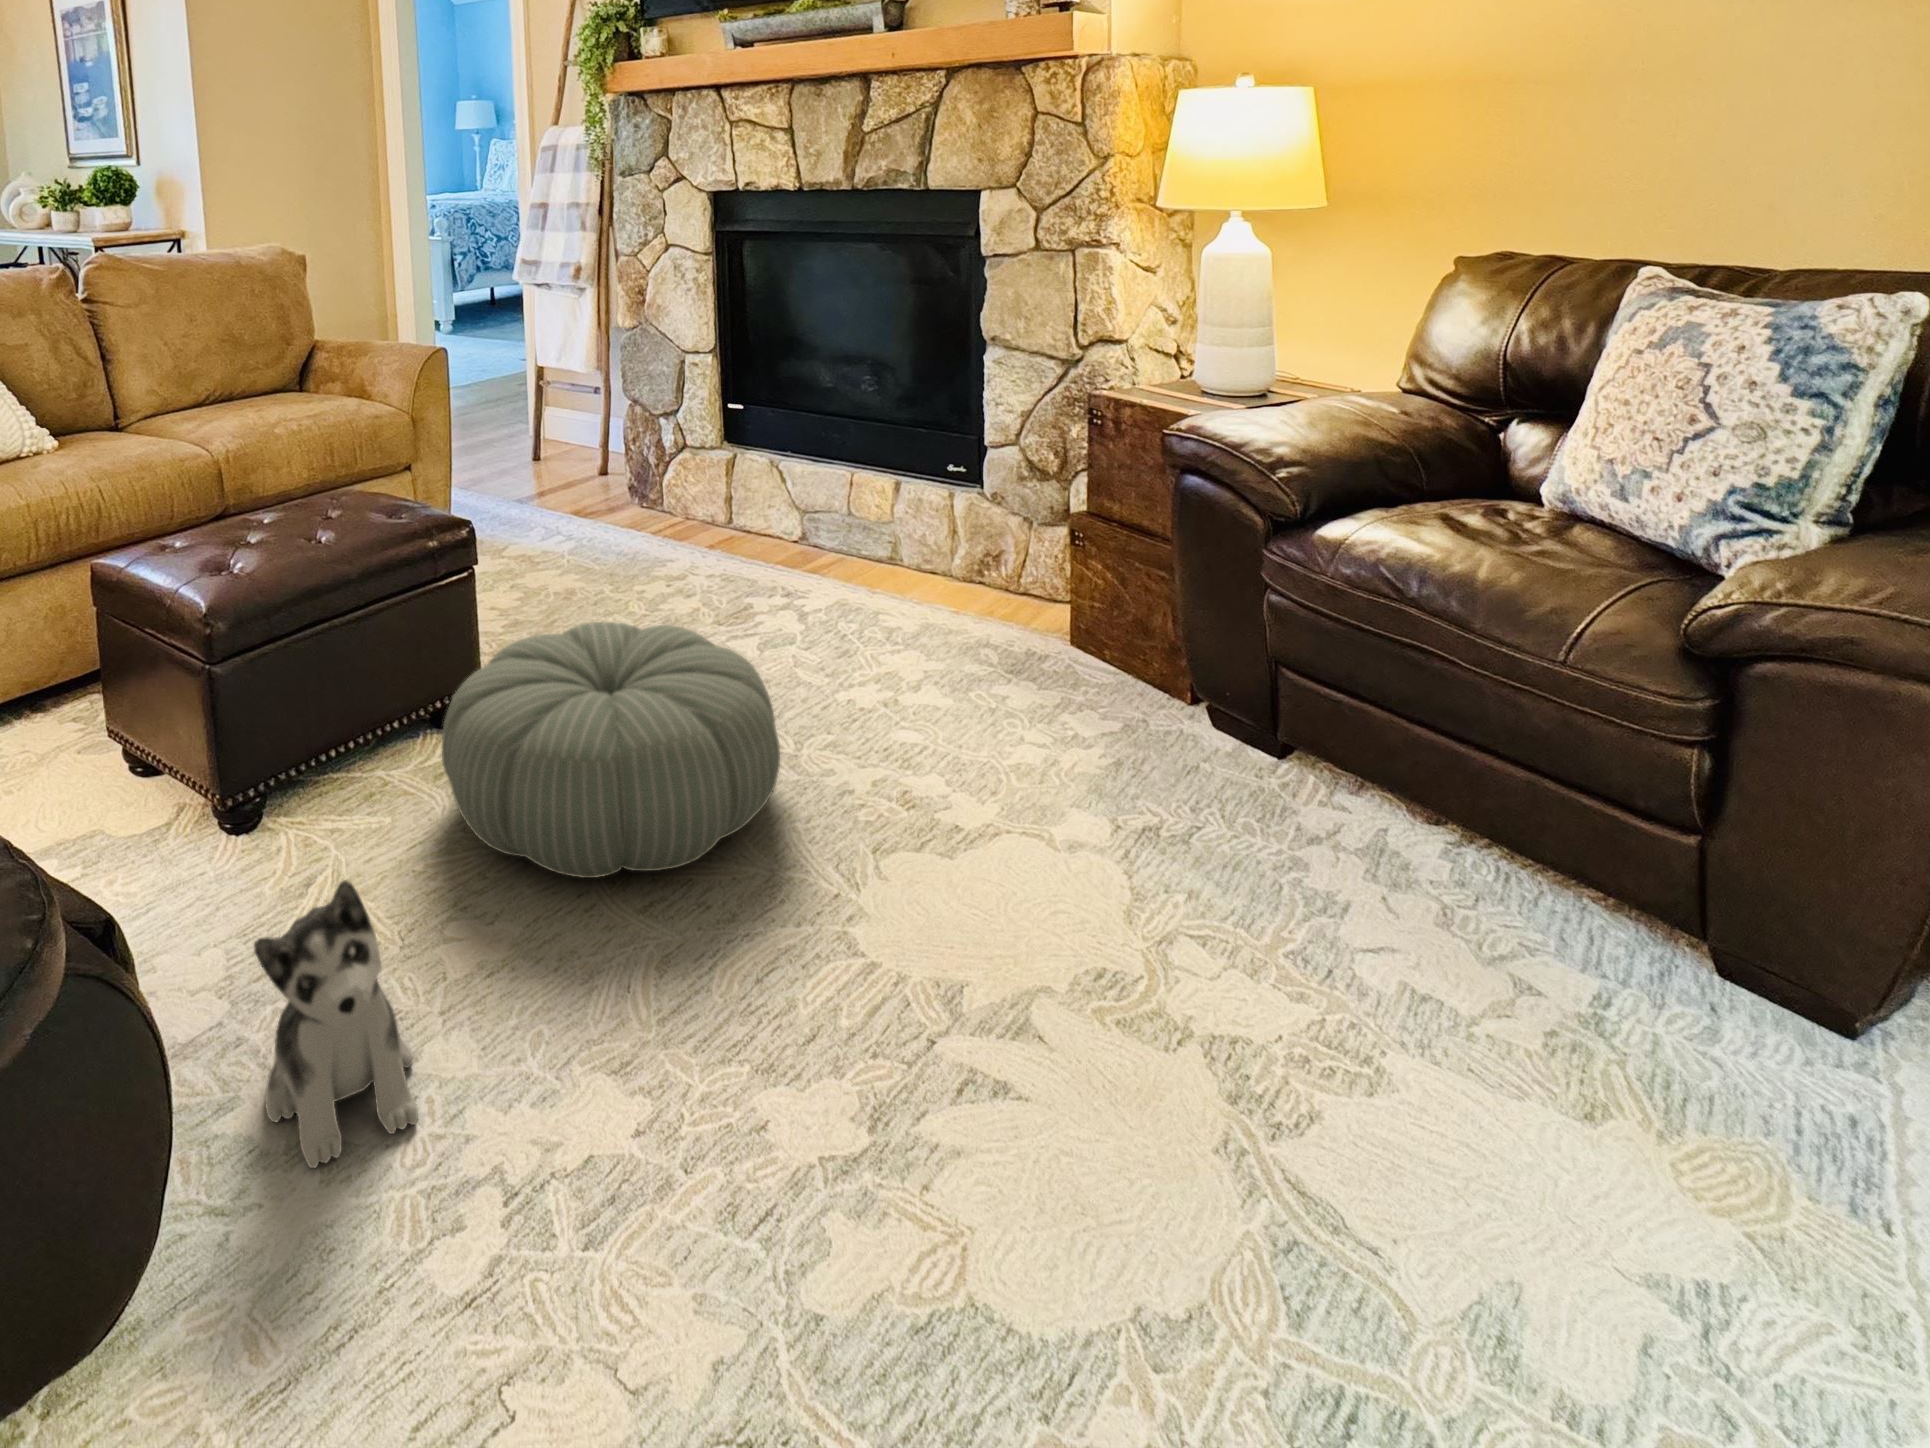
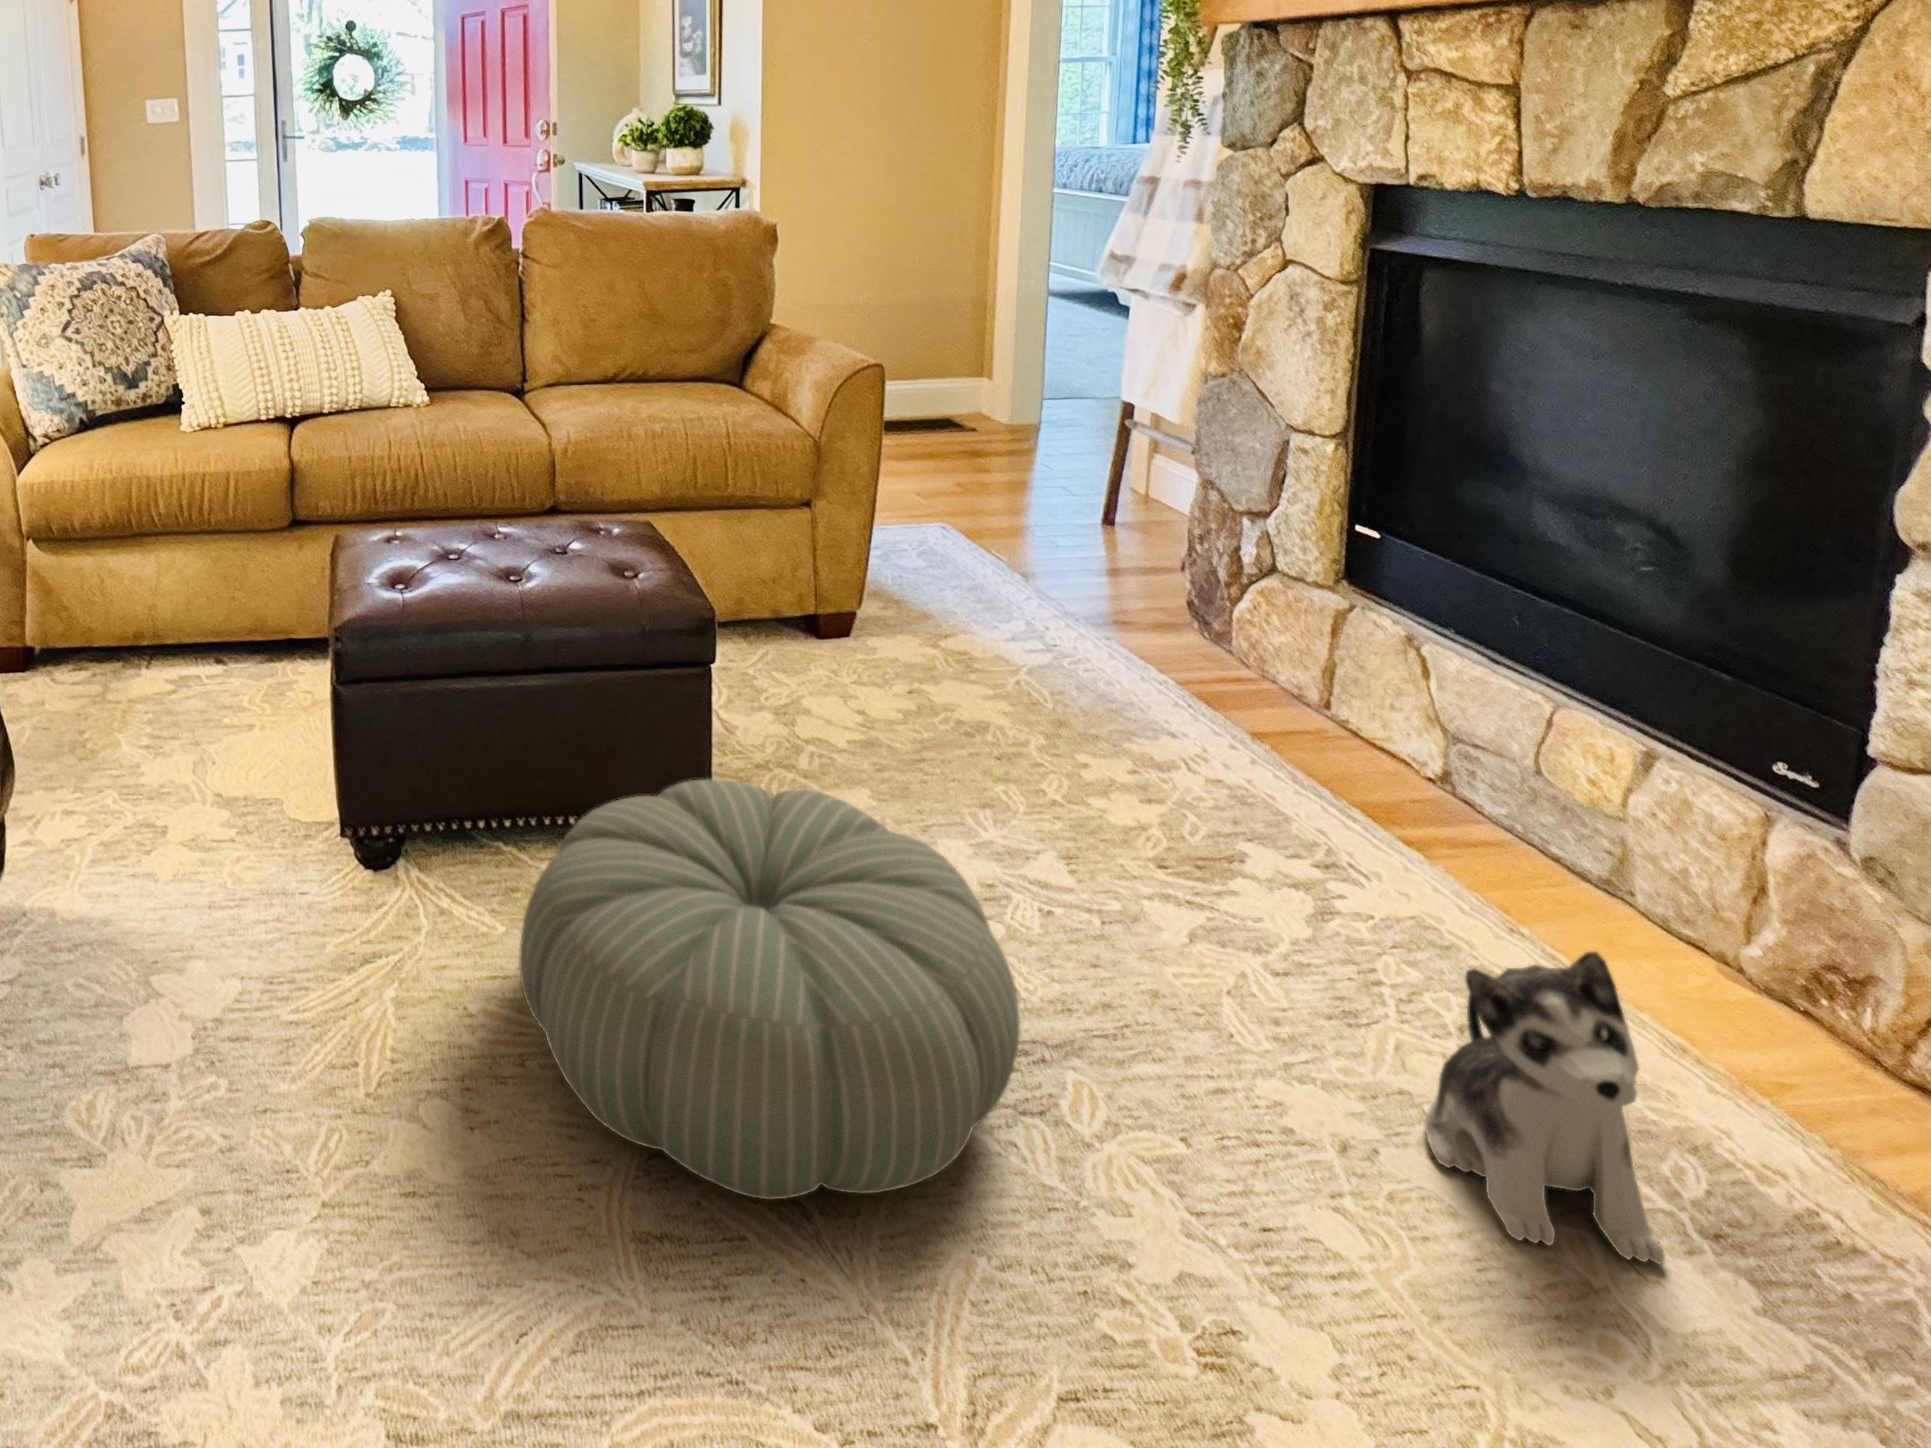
plush toy: present [254,880,418,1168] -> present [1425,952,1665,1264]

